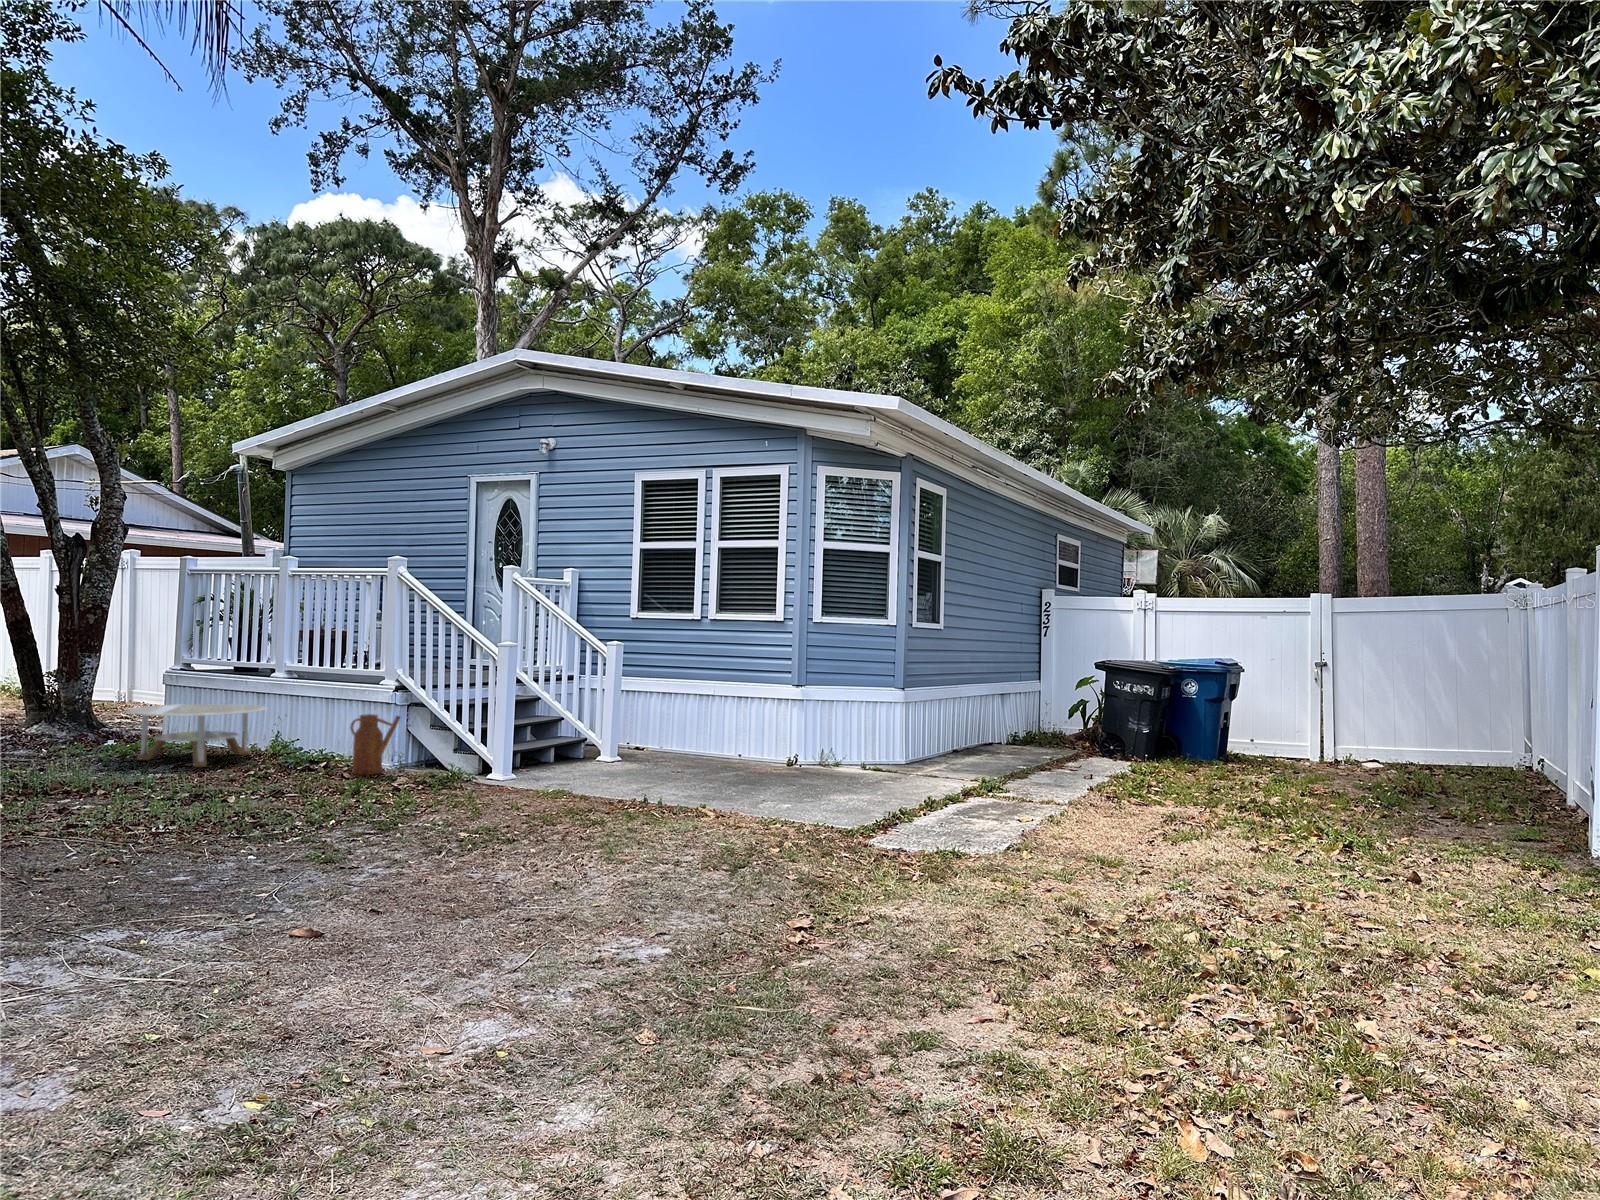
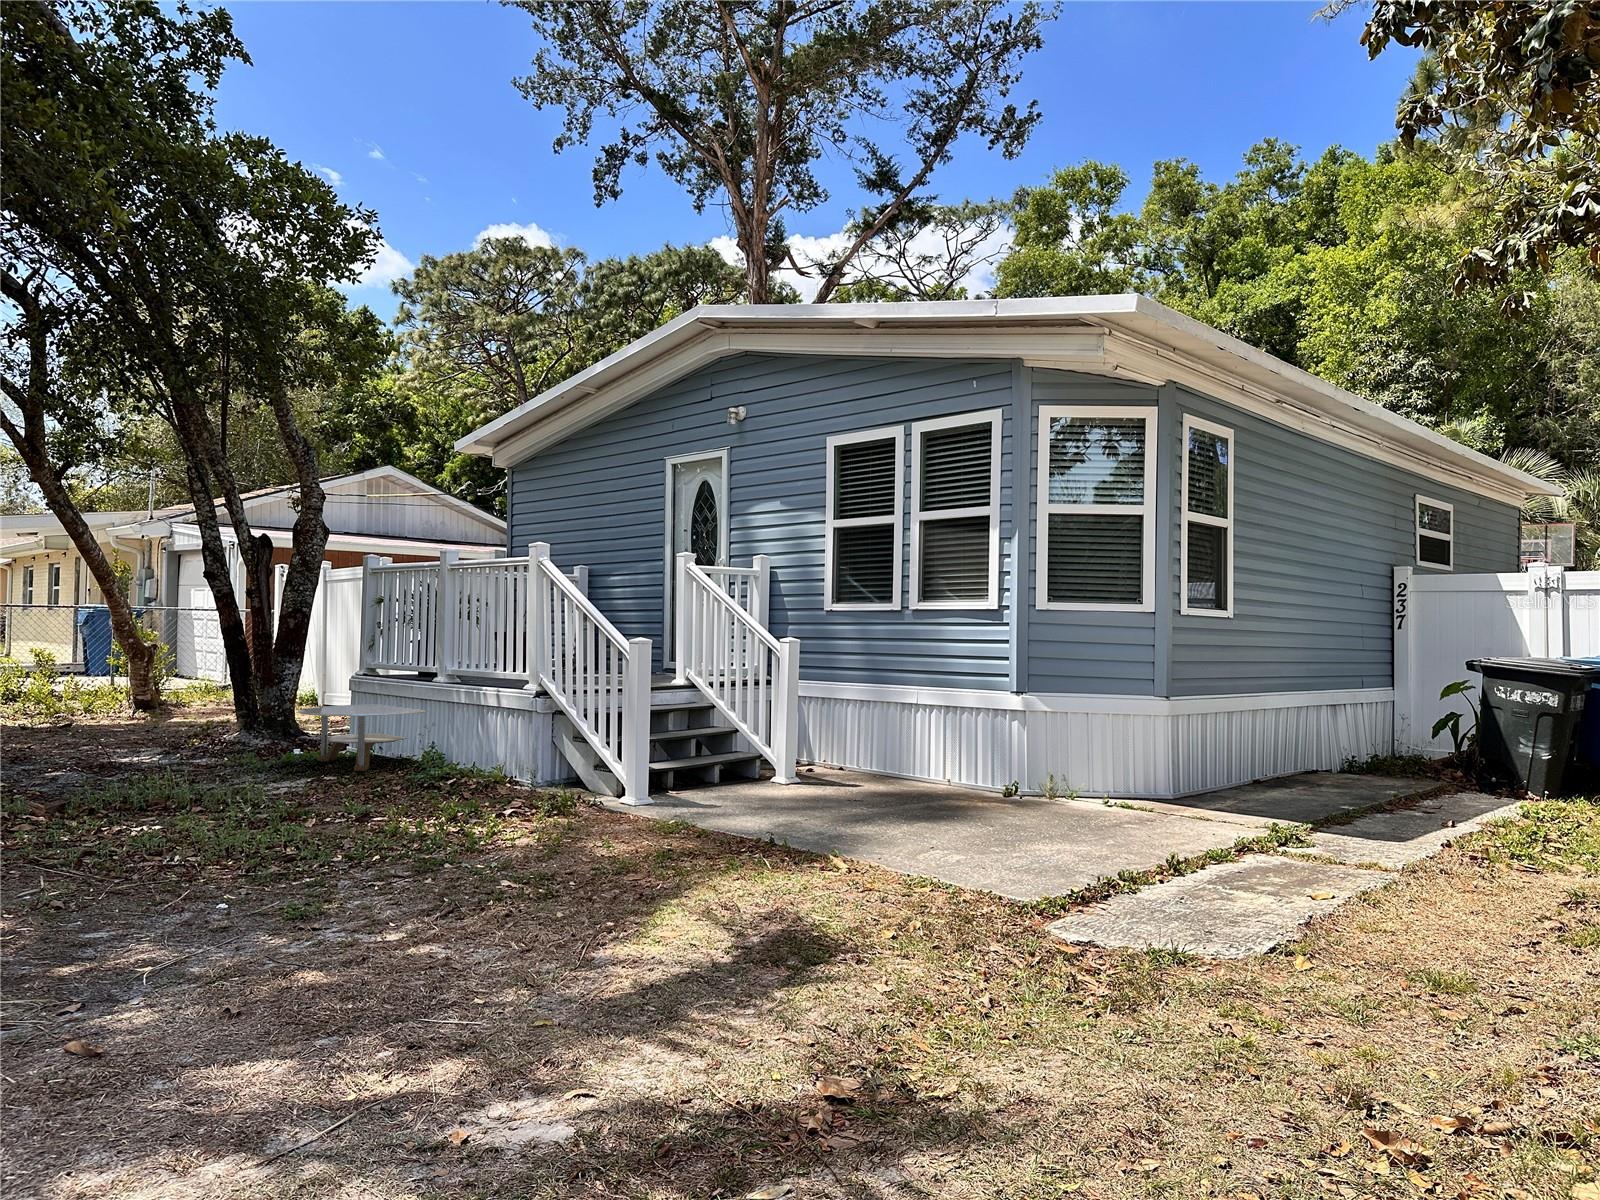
watering can: present [350,714,400,775] -> none [494,718,540,786]

